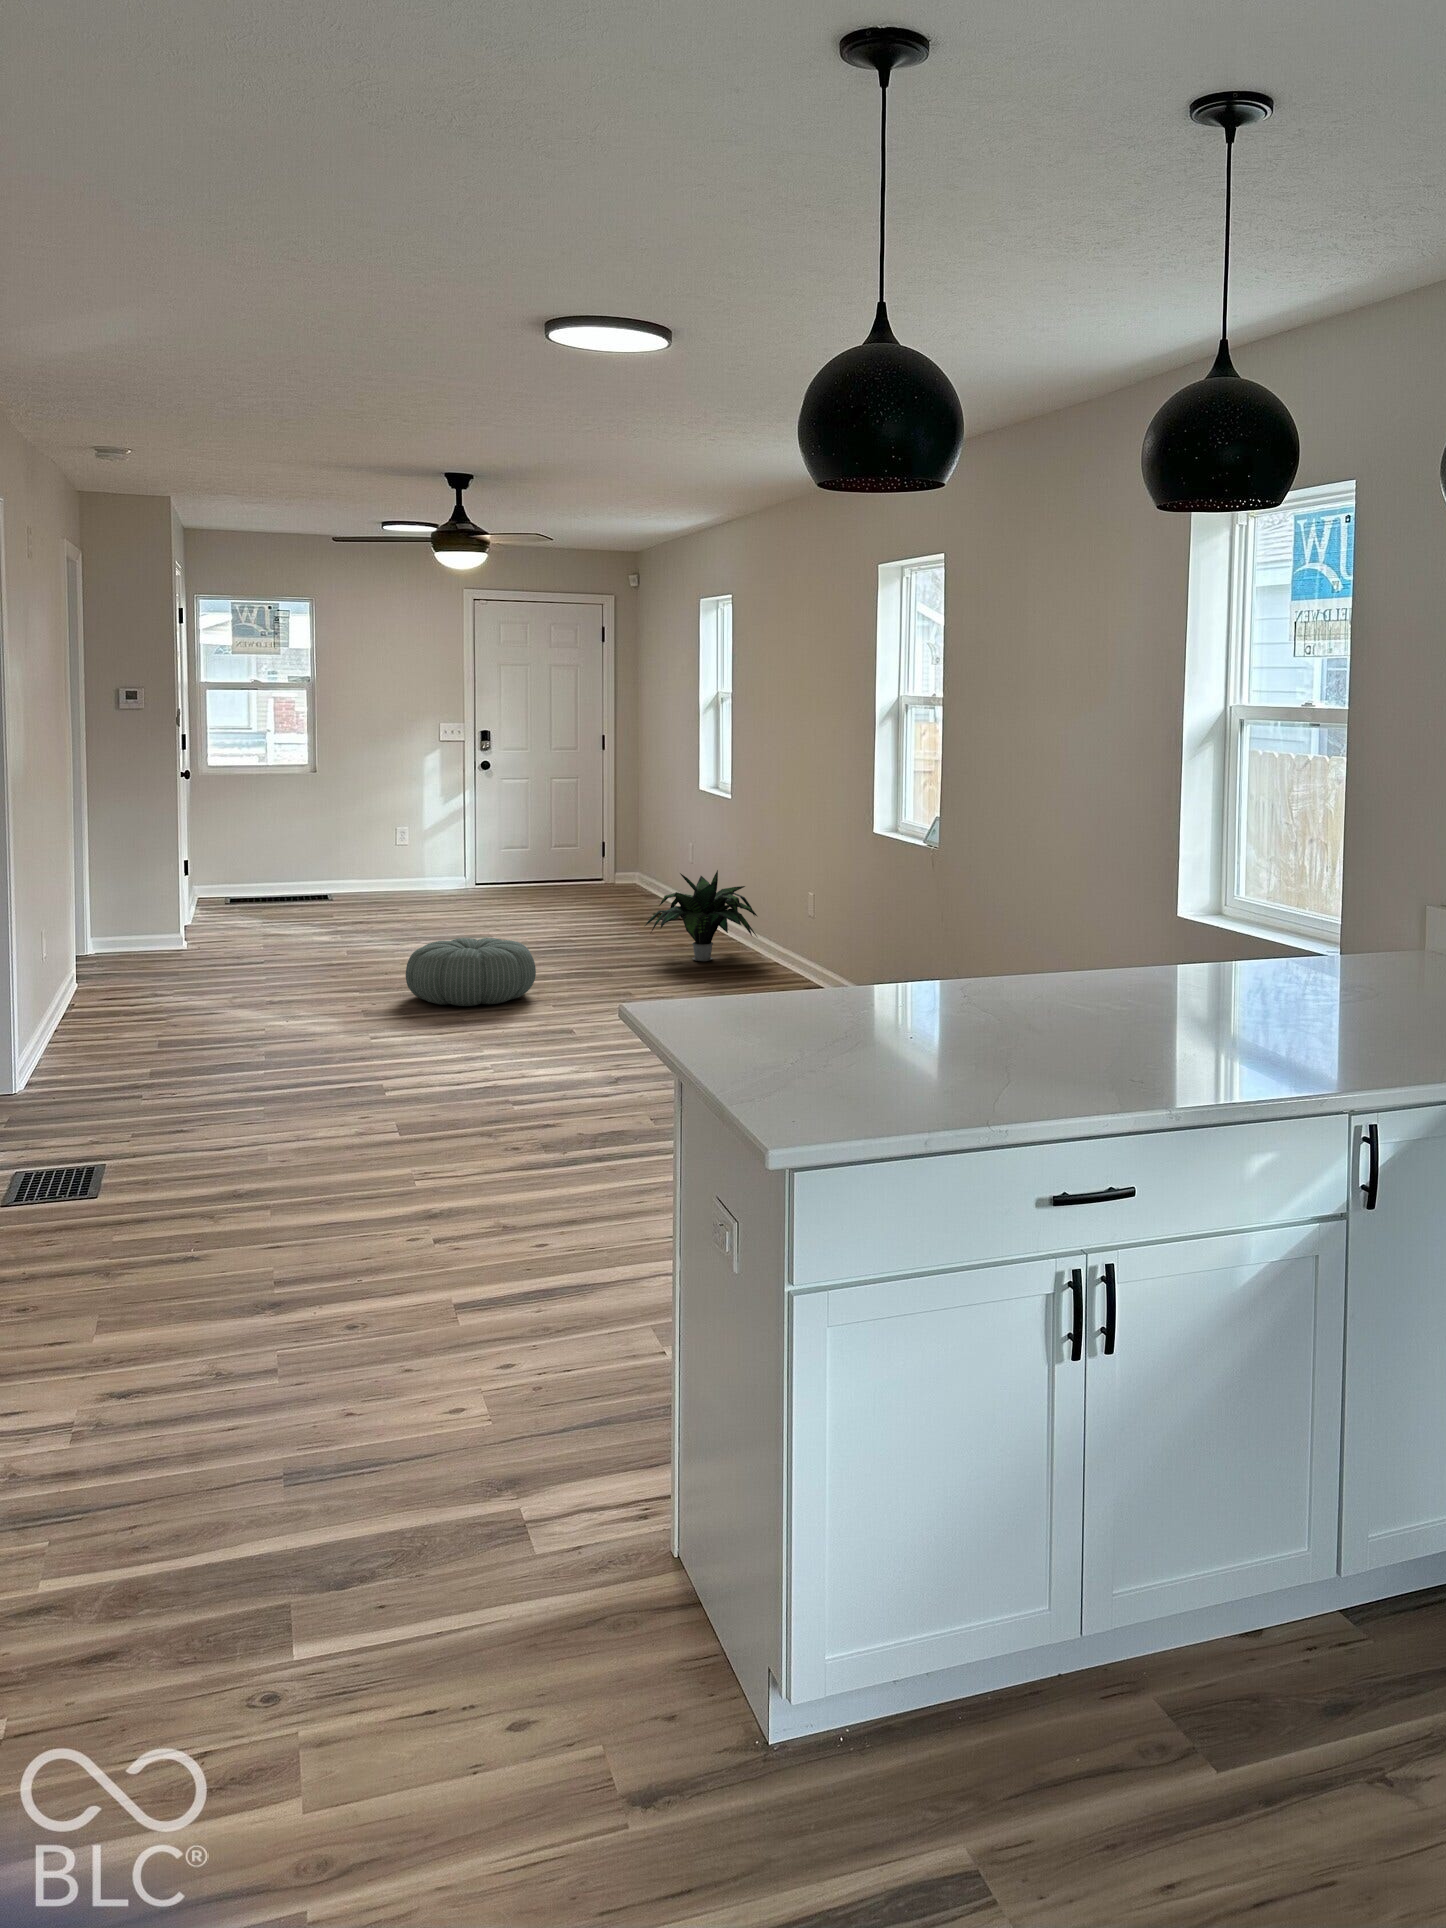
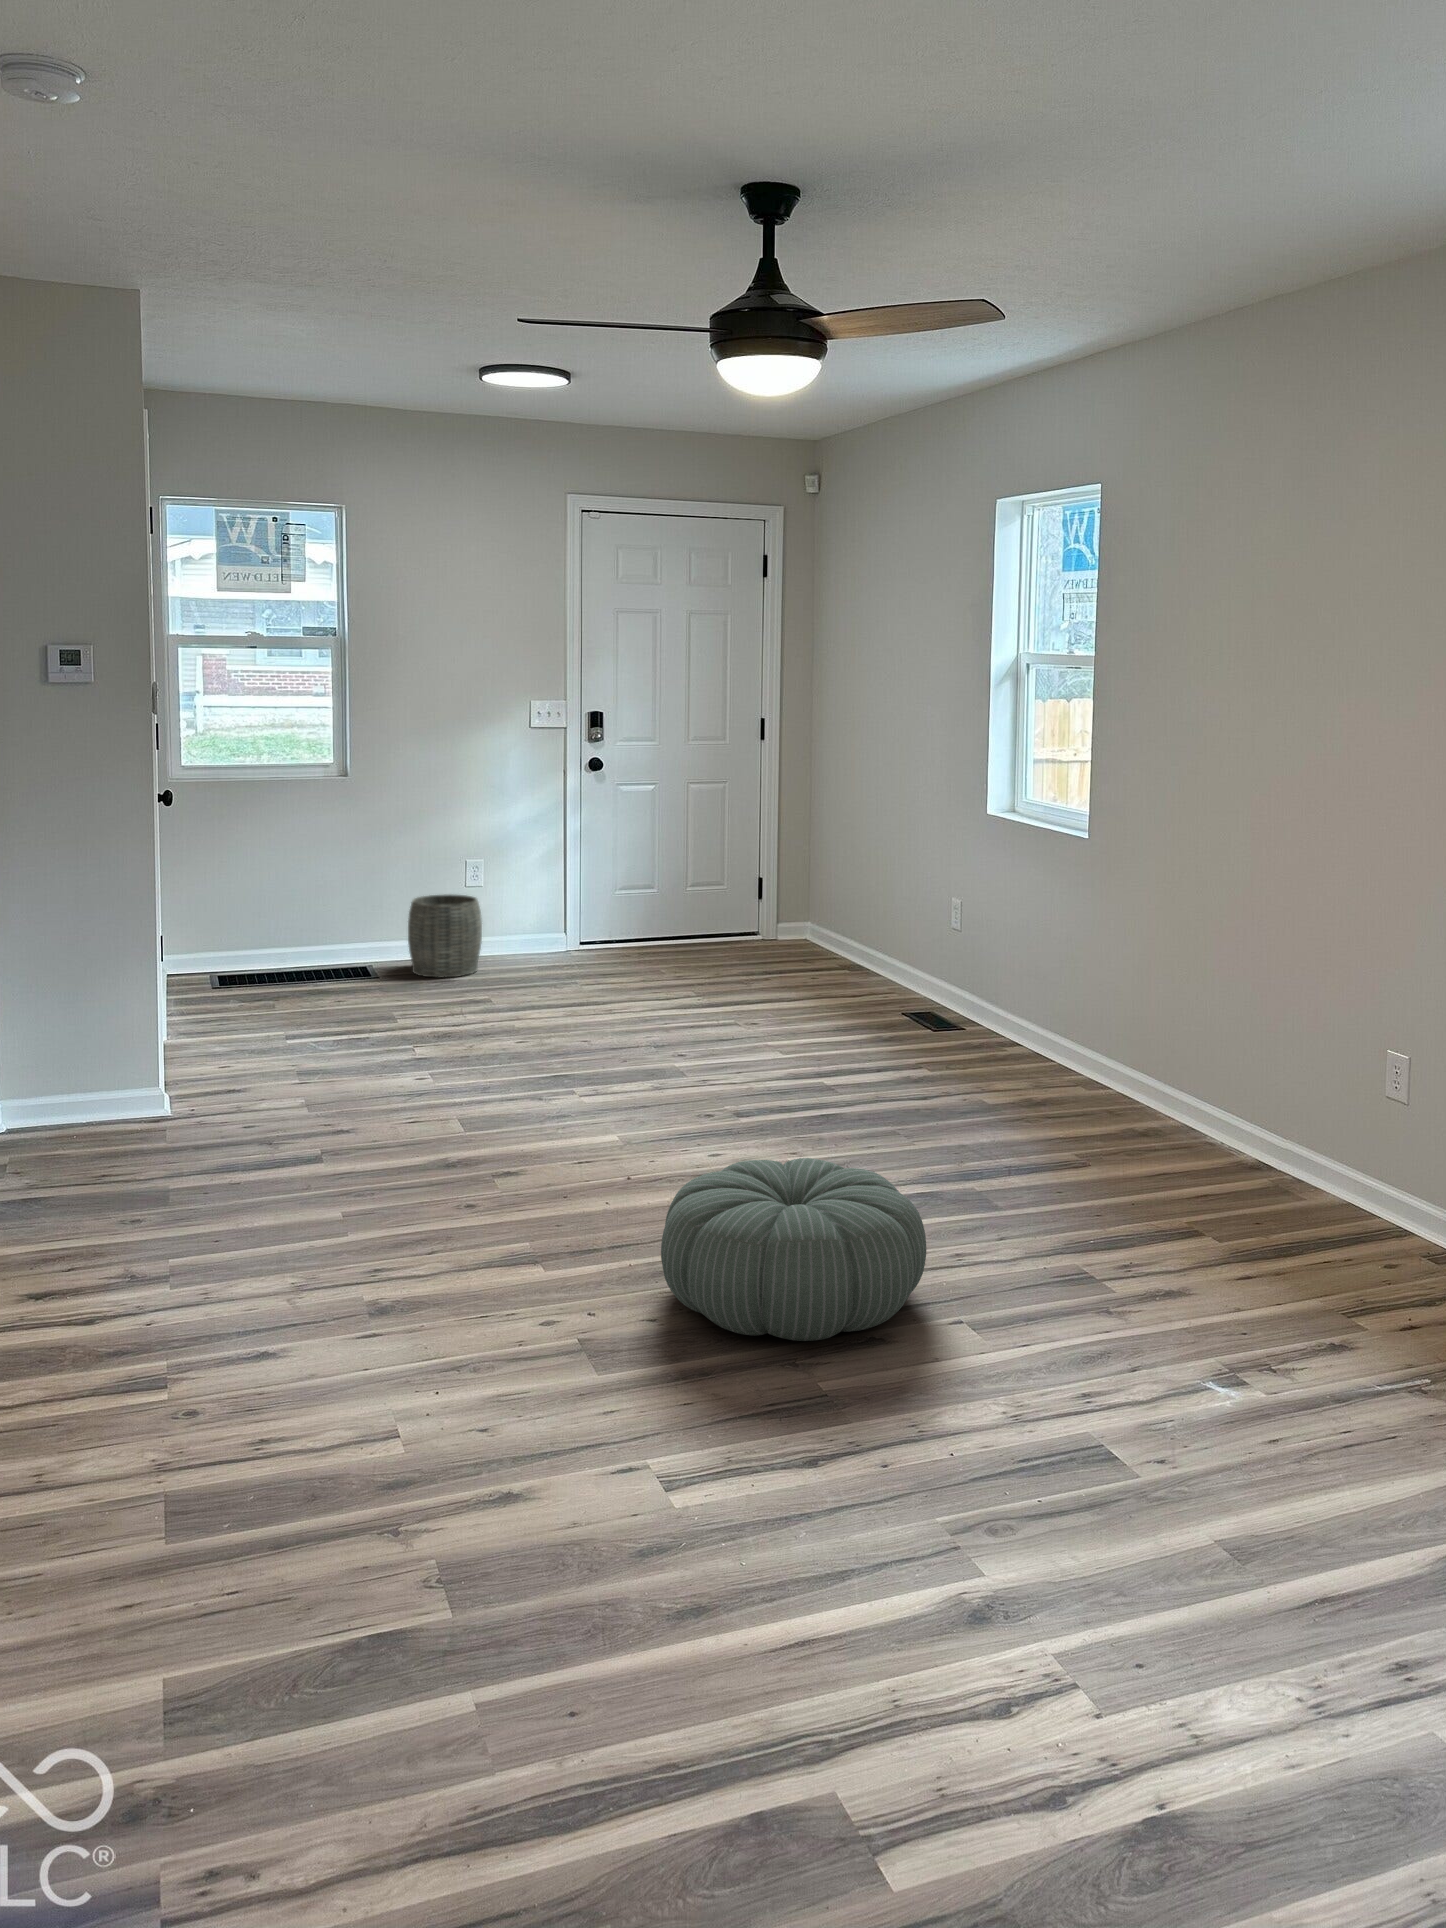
woven basket: none [355,849,404,900] -> present [408,895,482,977]
potted plant: present [645,870,757,961] -> none [1017,983,1230,1150]

